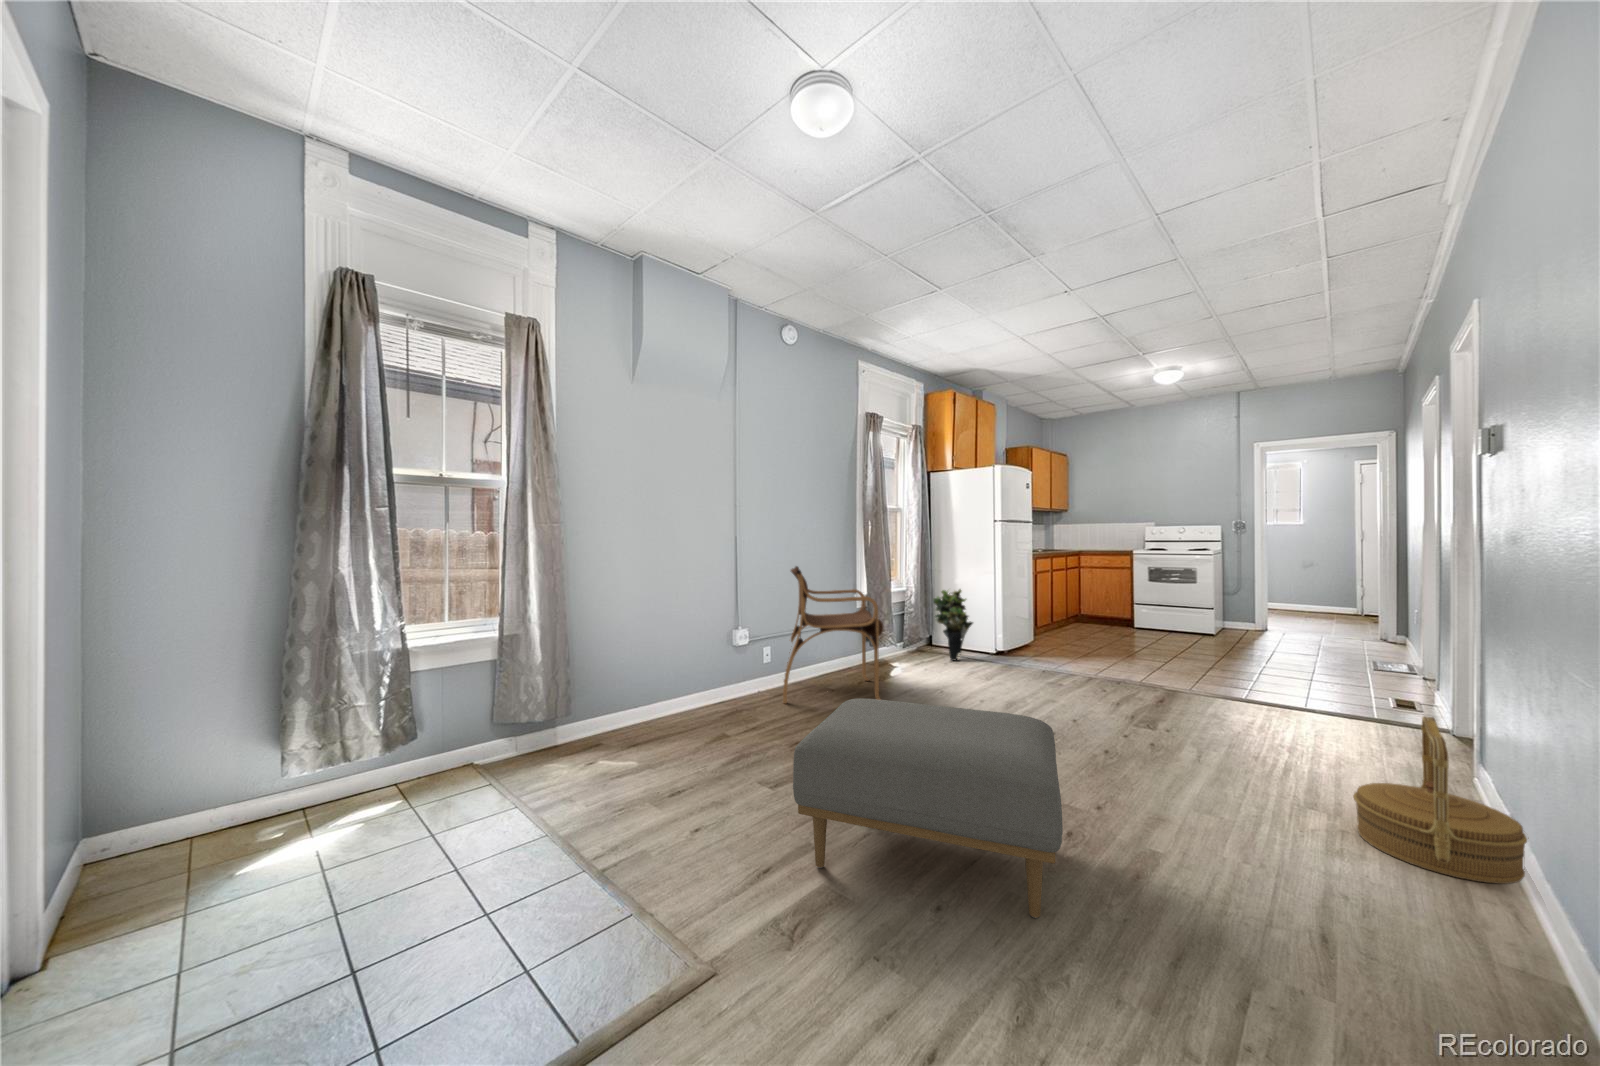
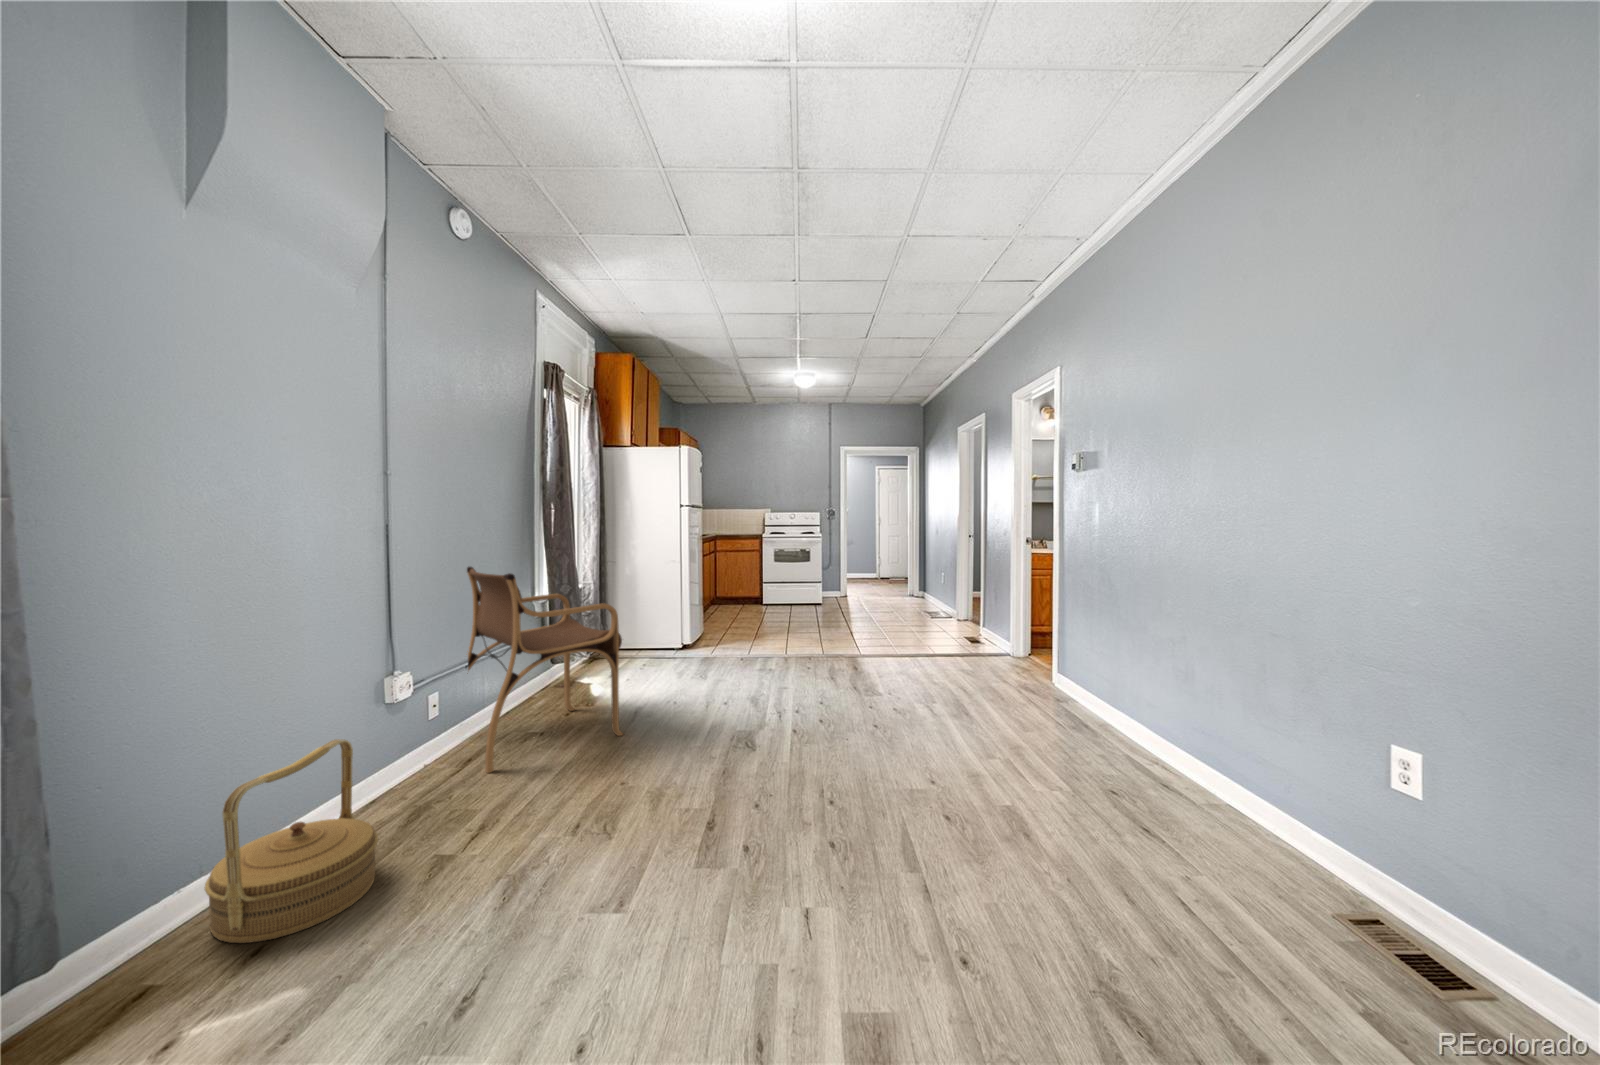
potted plant: present [933,589,973,661] -> none [614,582,663,665]
ottoman: present [793,699,1063,918] -> none [732,721,1065,997]
woven basket: present [1353,716,1527,884] -> present [204,739,378,943]

